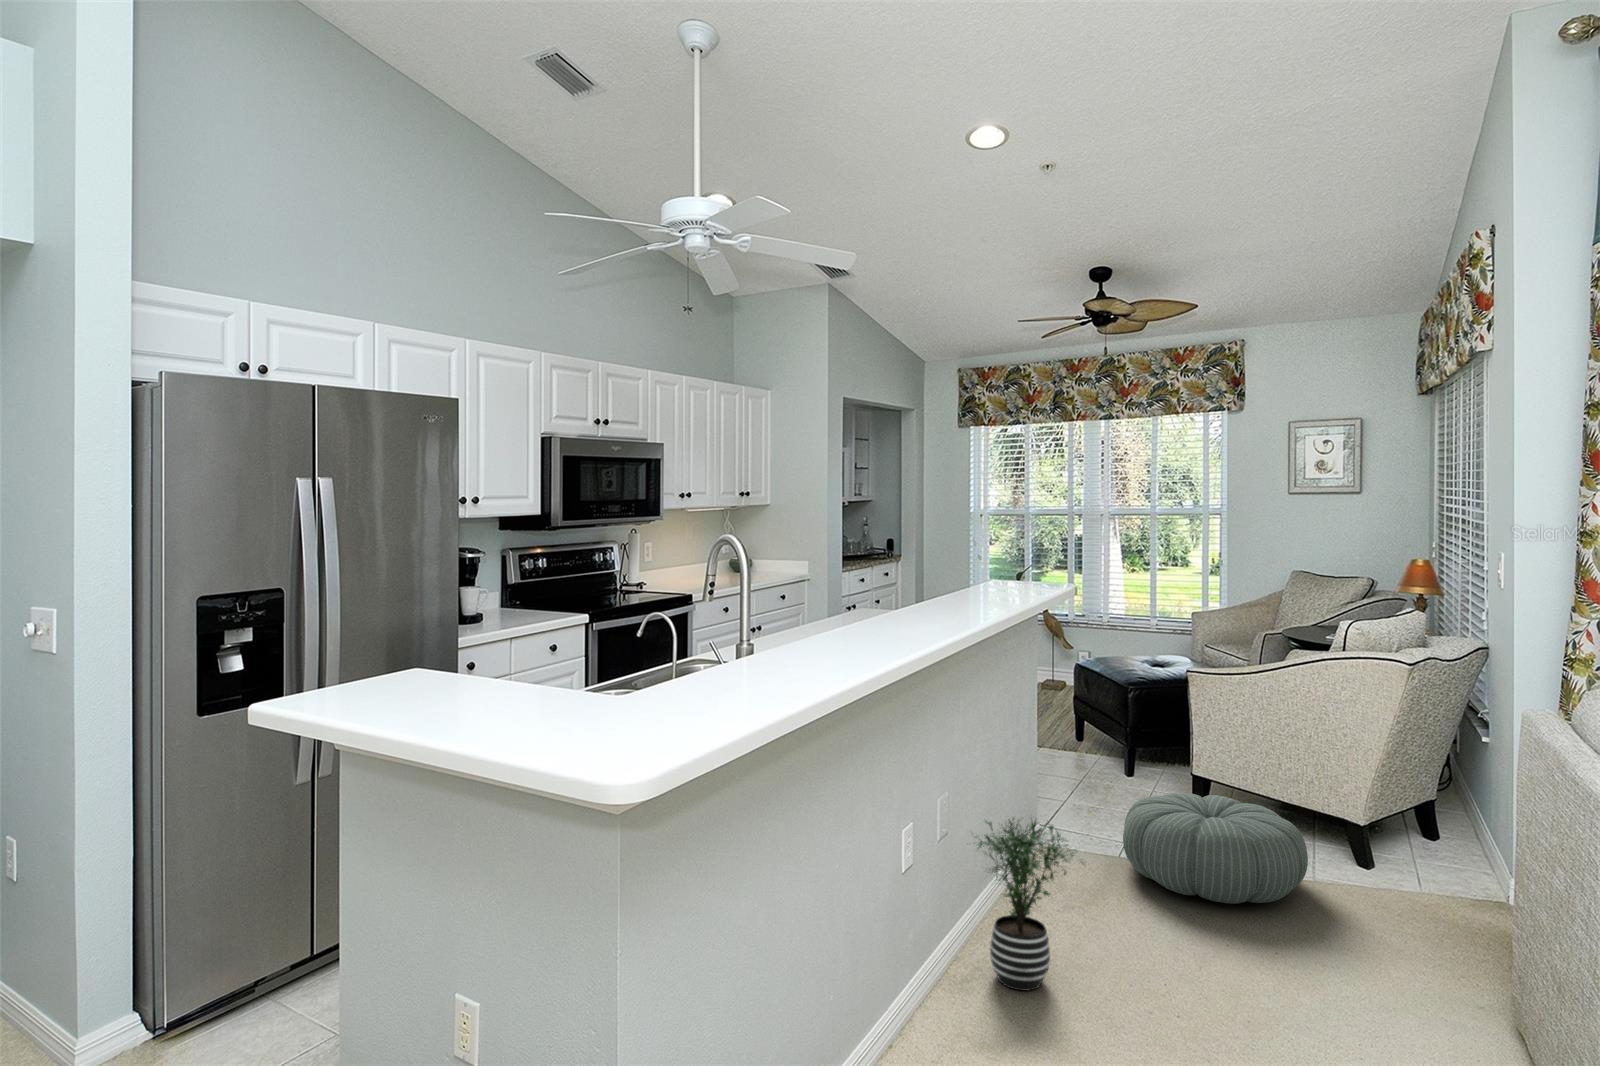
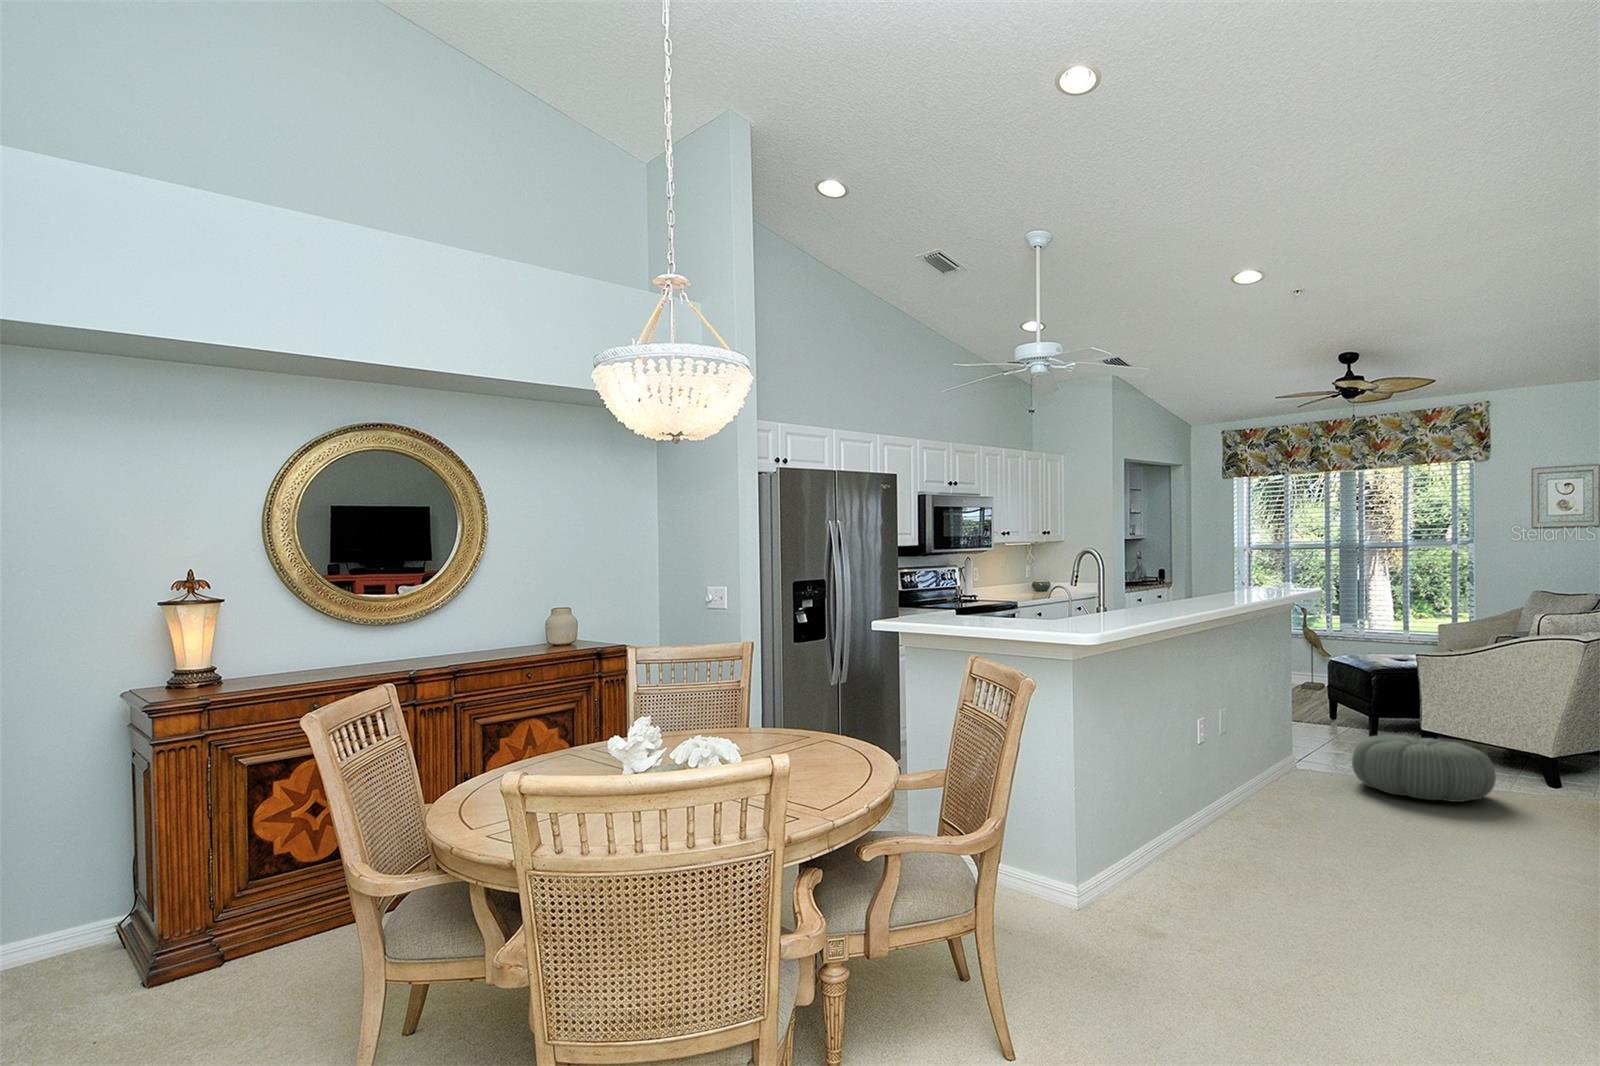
potted plant: present [974,818,1084,991] -> none [1231,715,1313,818]

